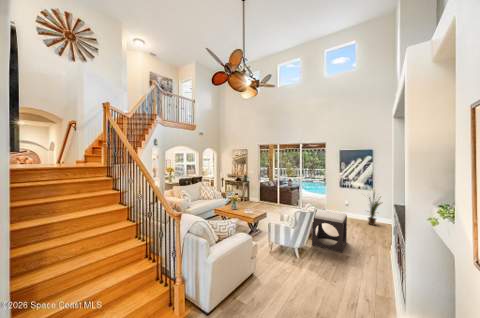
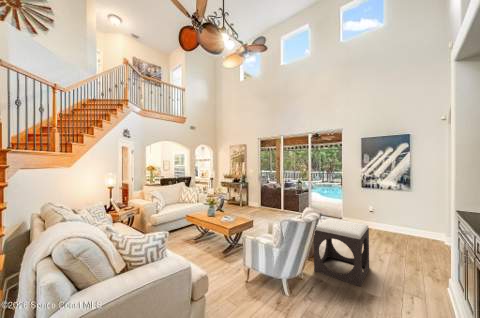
house plant: present [368,192,380,225] -> none [392,190,427,242]

